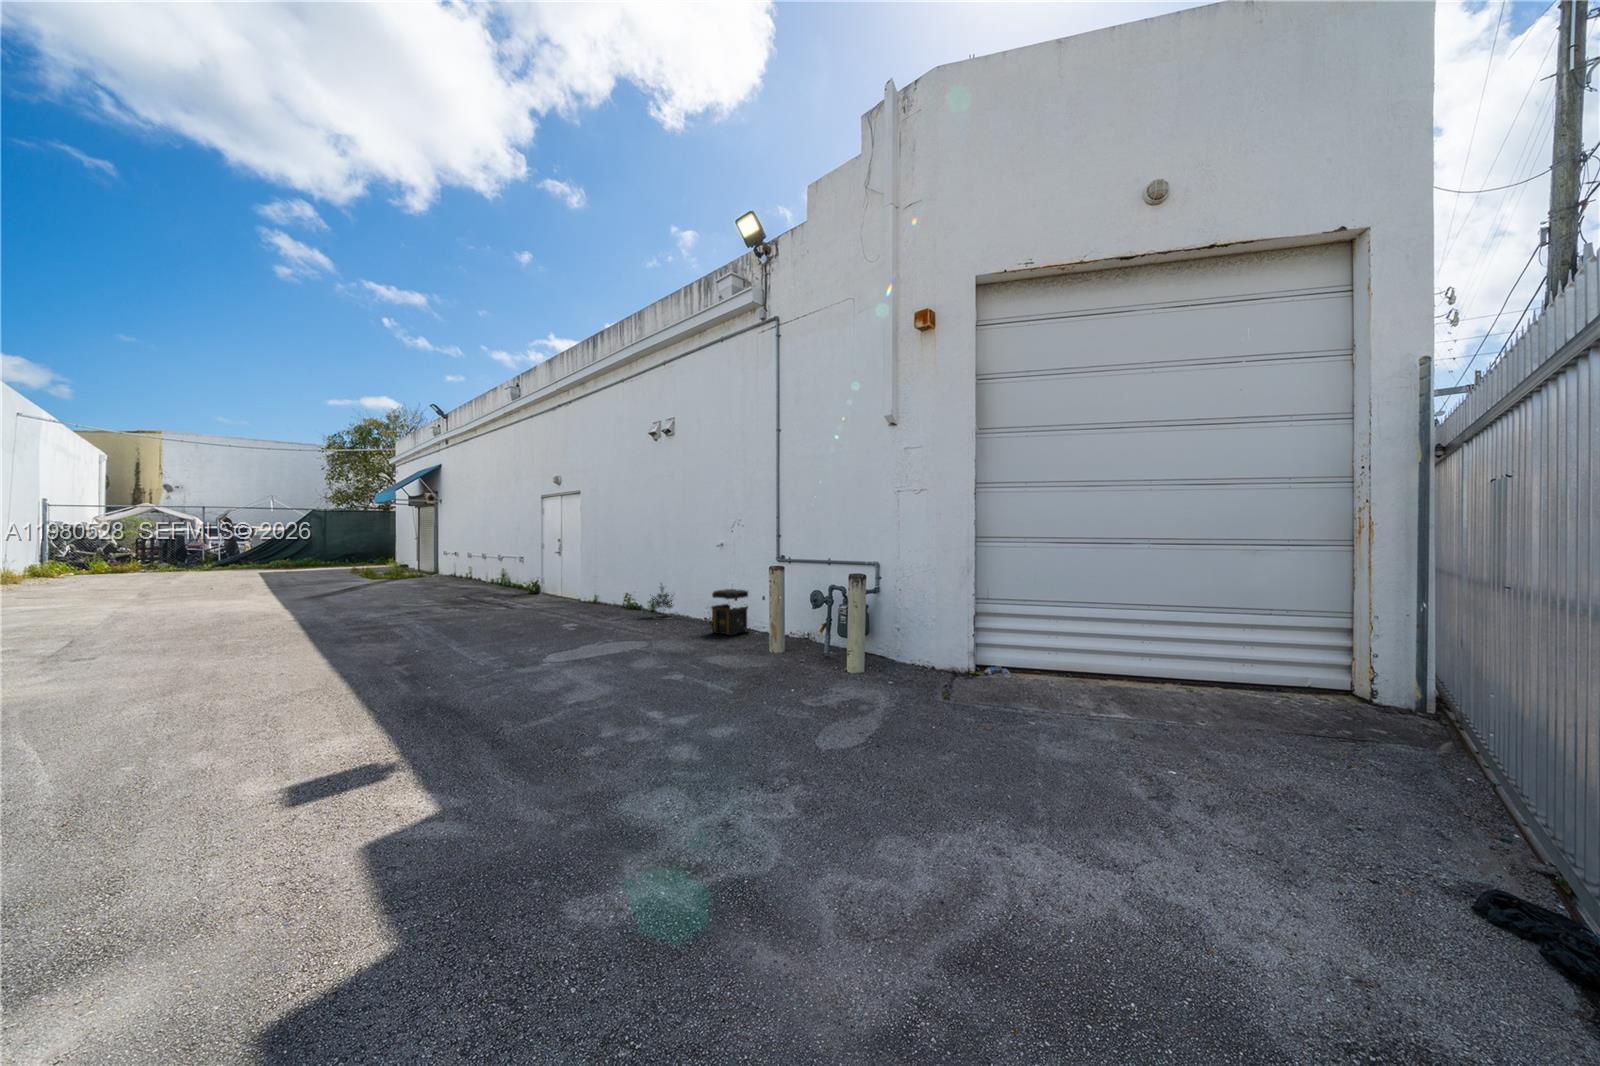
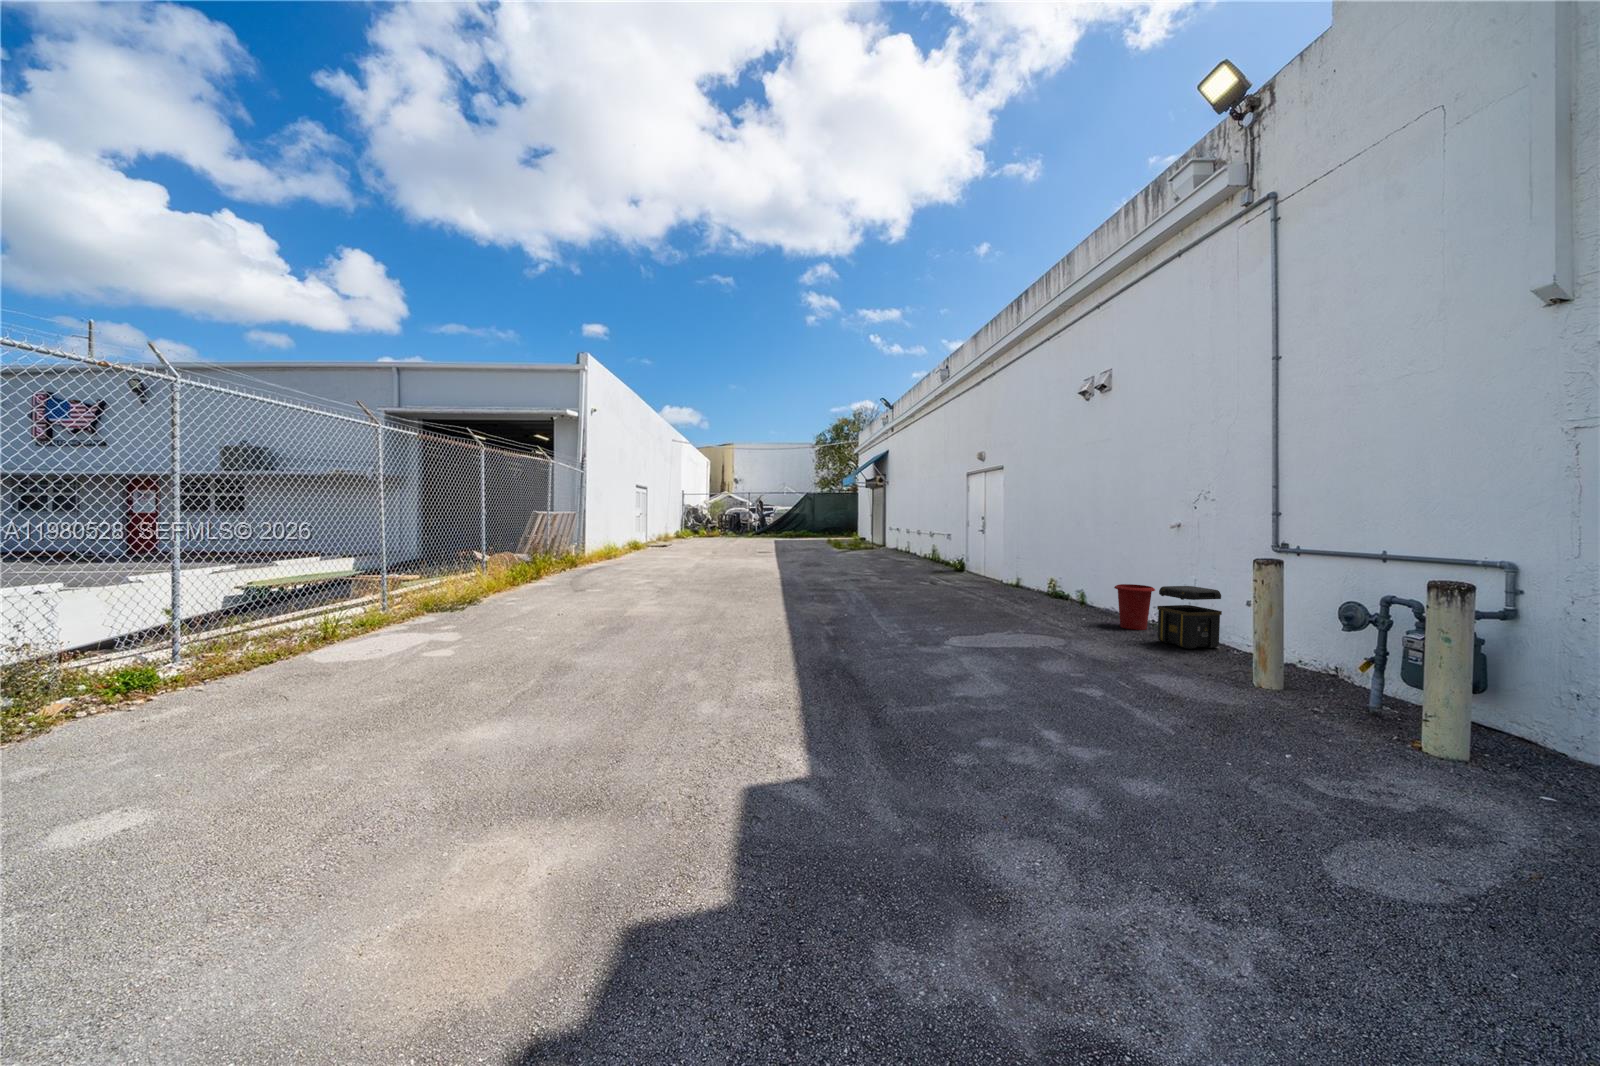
potted tree: present [651,584,674,620] -> none [1076,569,1111,616]
waste bin: none [680,591,708,627] -> present [1114,584,1155,630]

